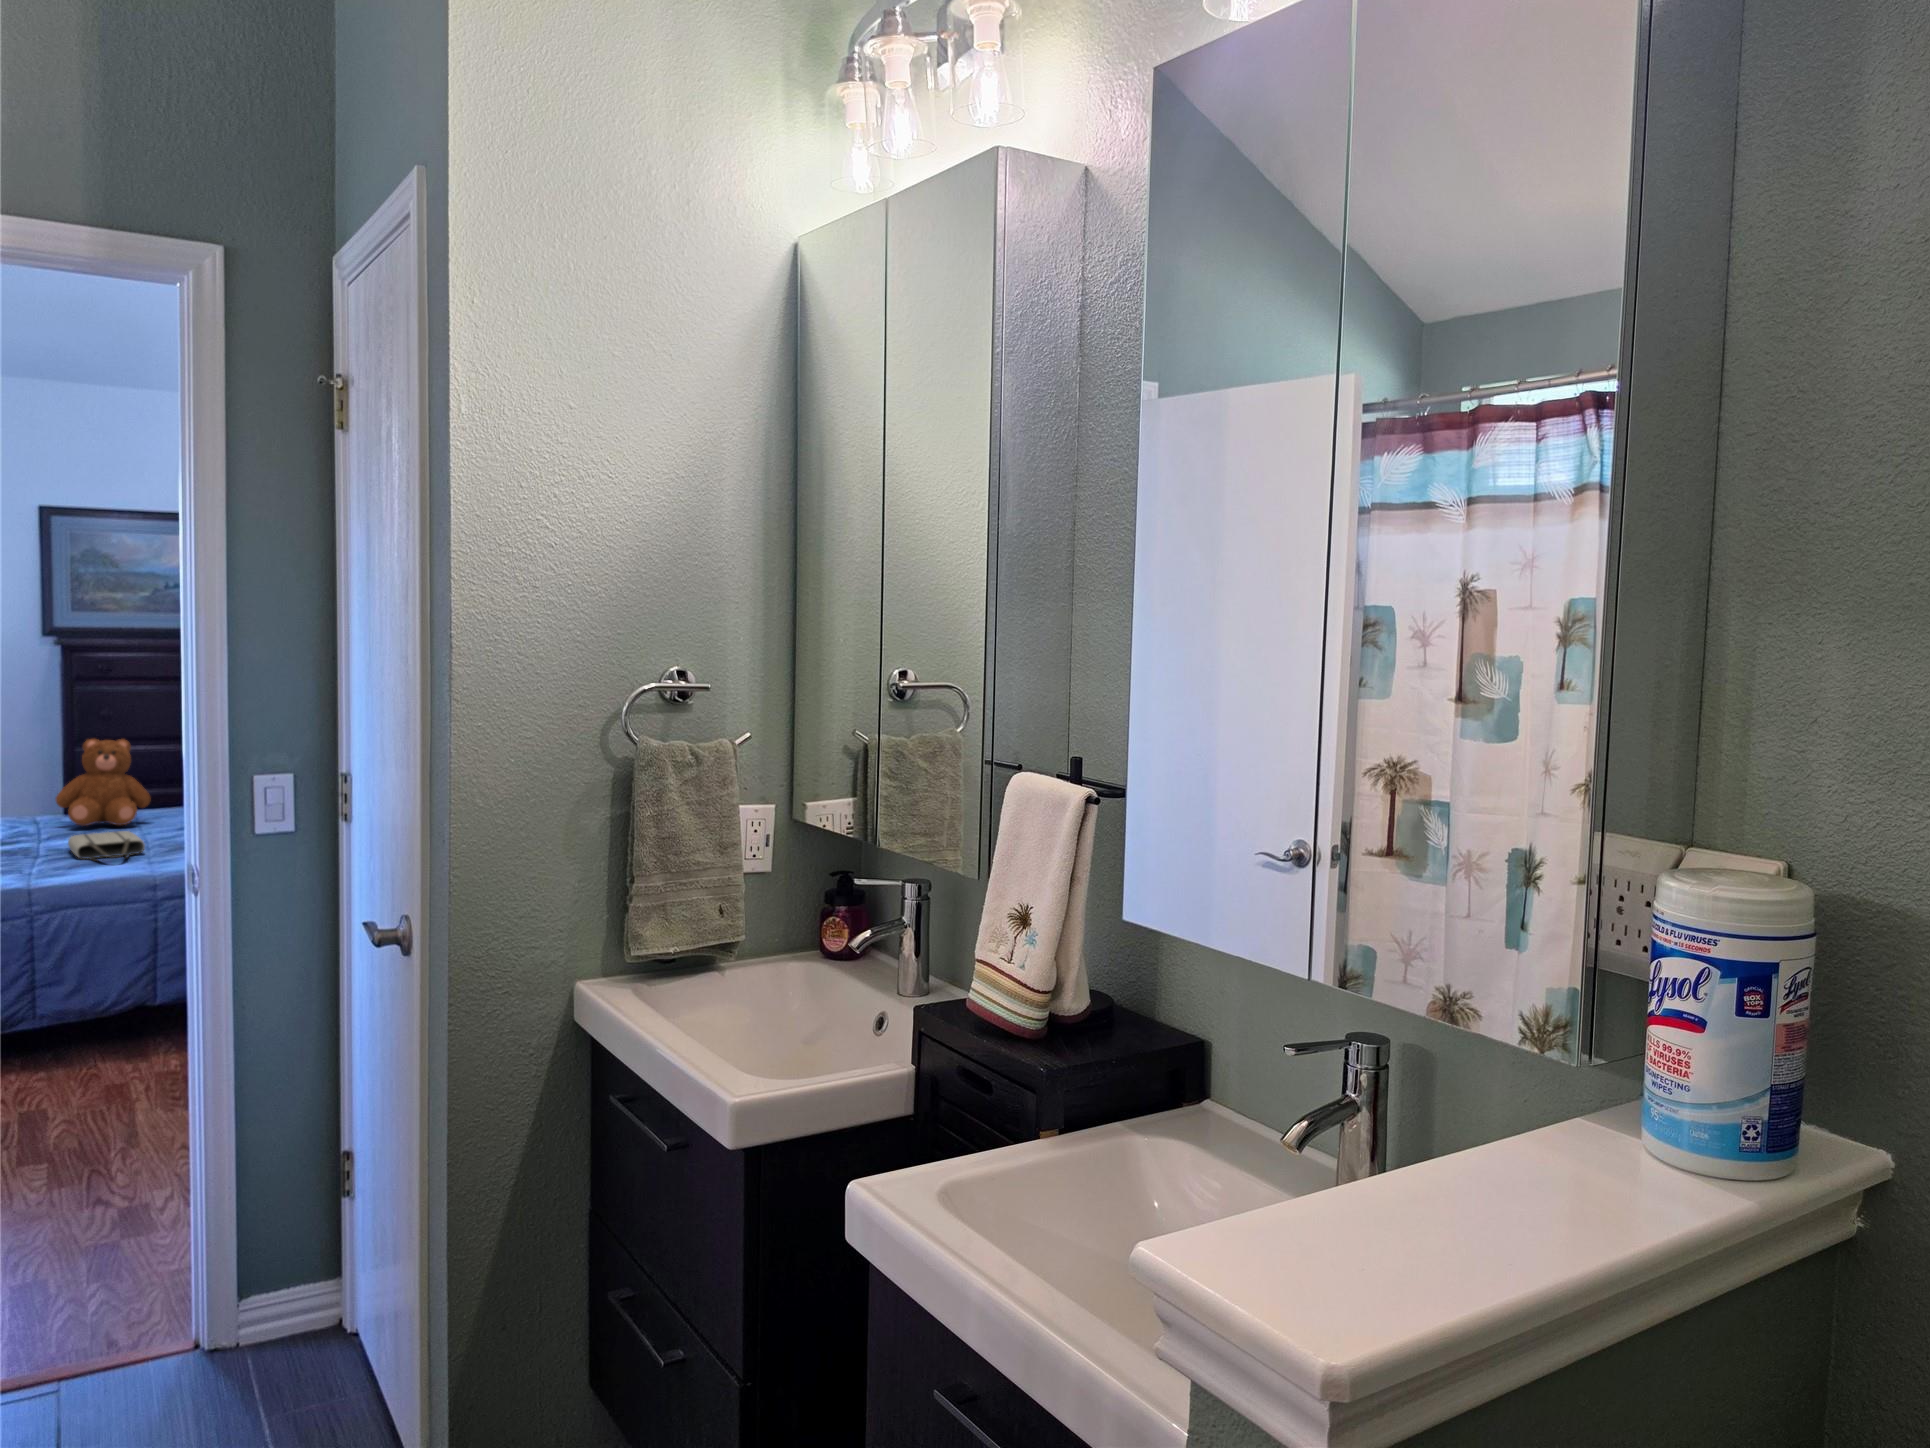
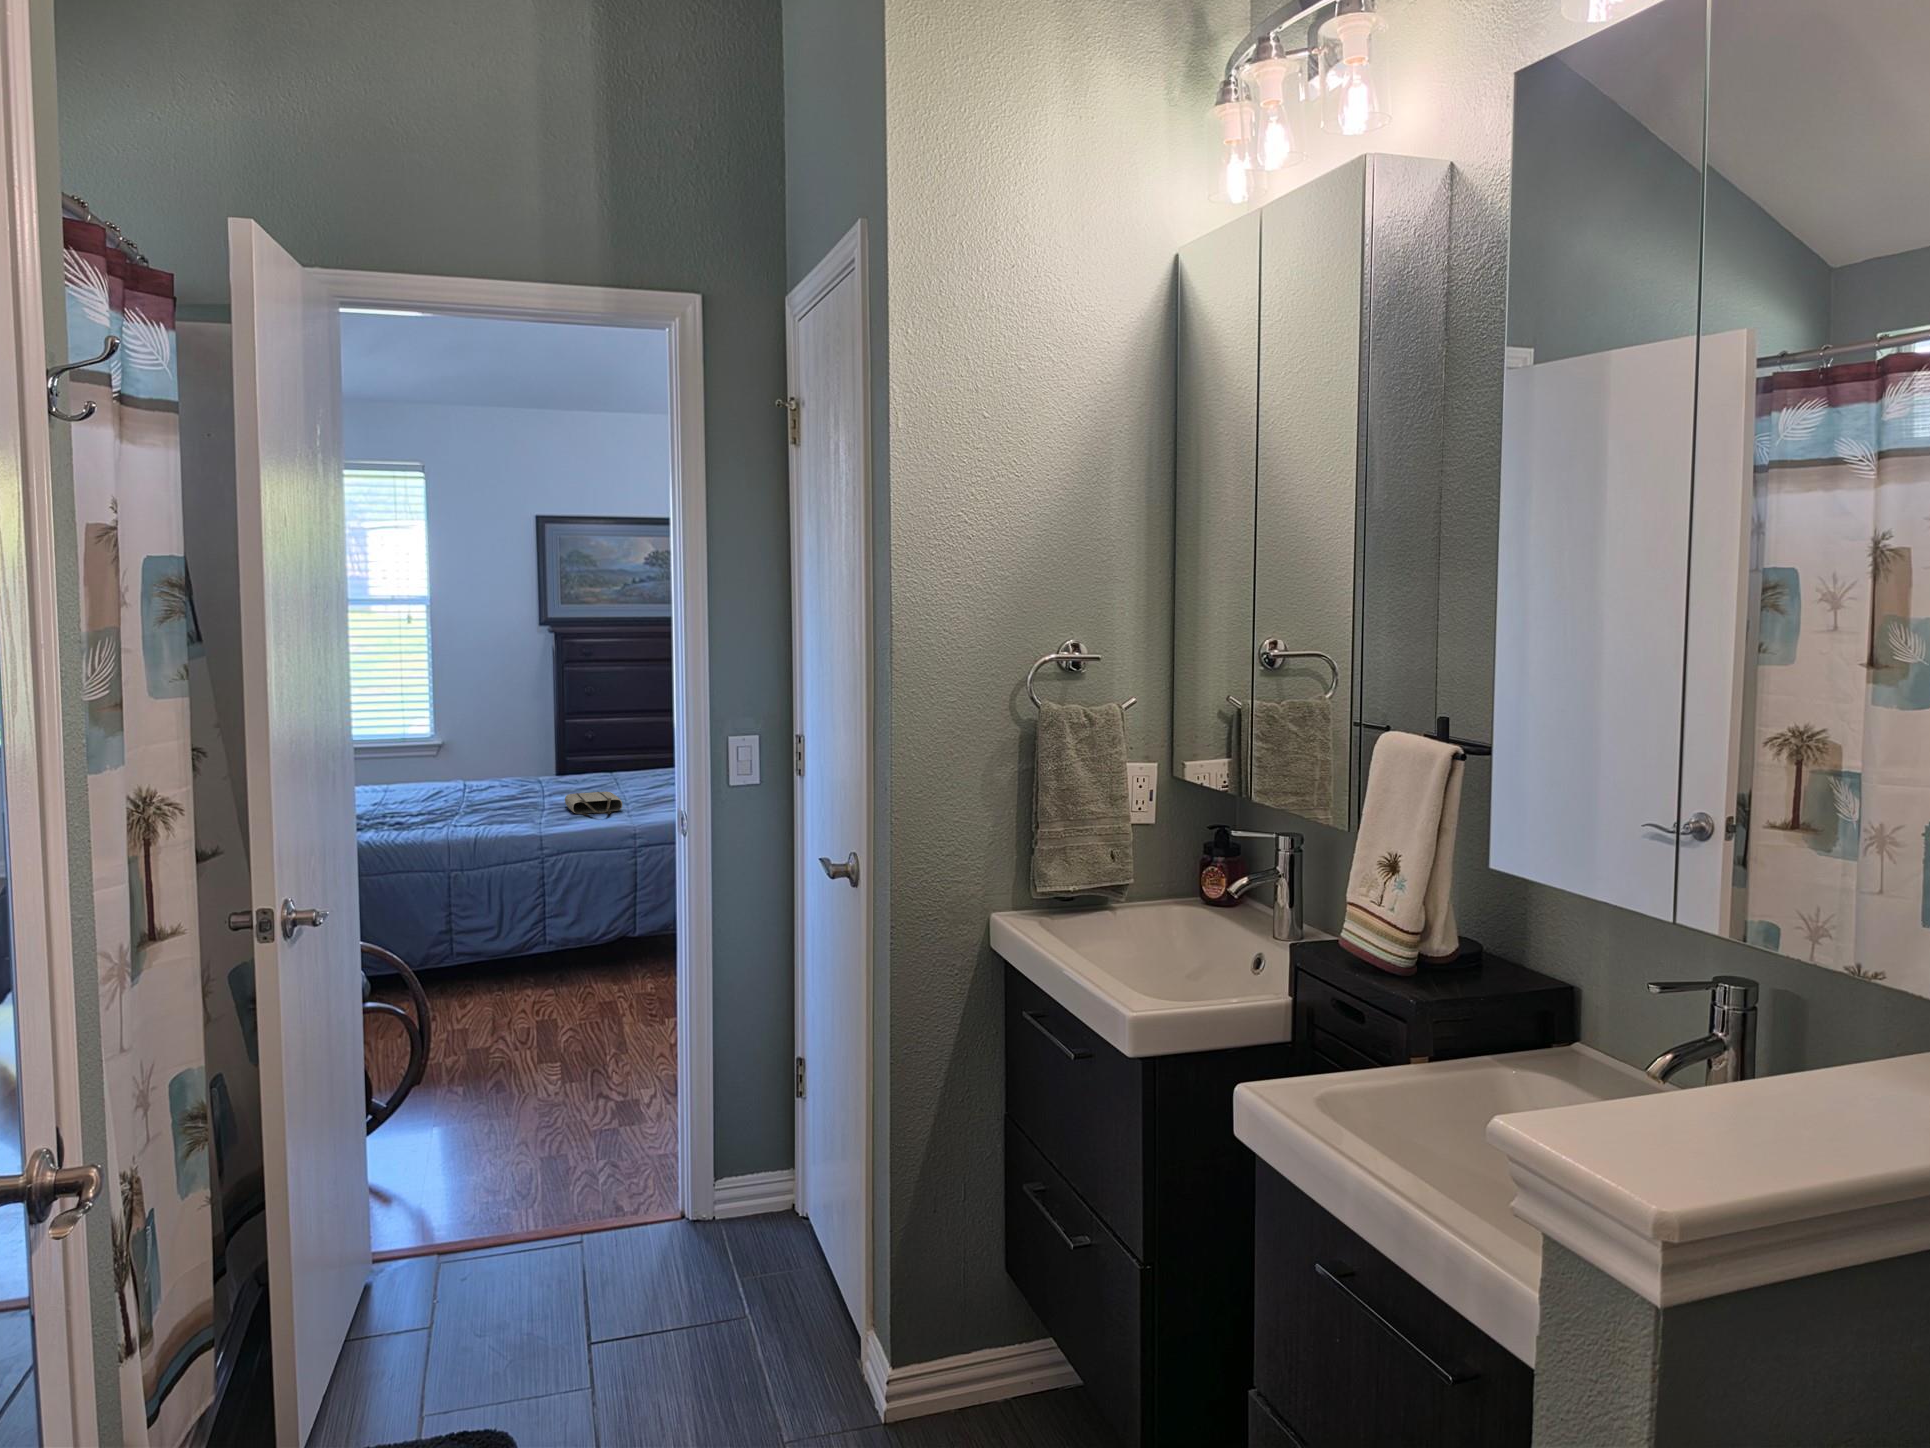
teddy bear: present [56,739,151,826] -> none [551,713,623,789]

